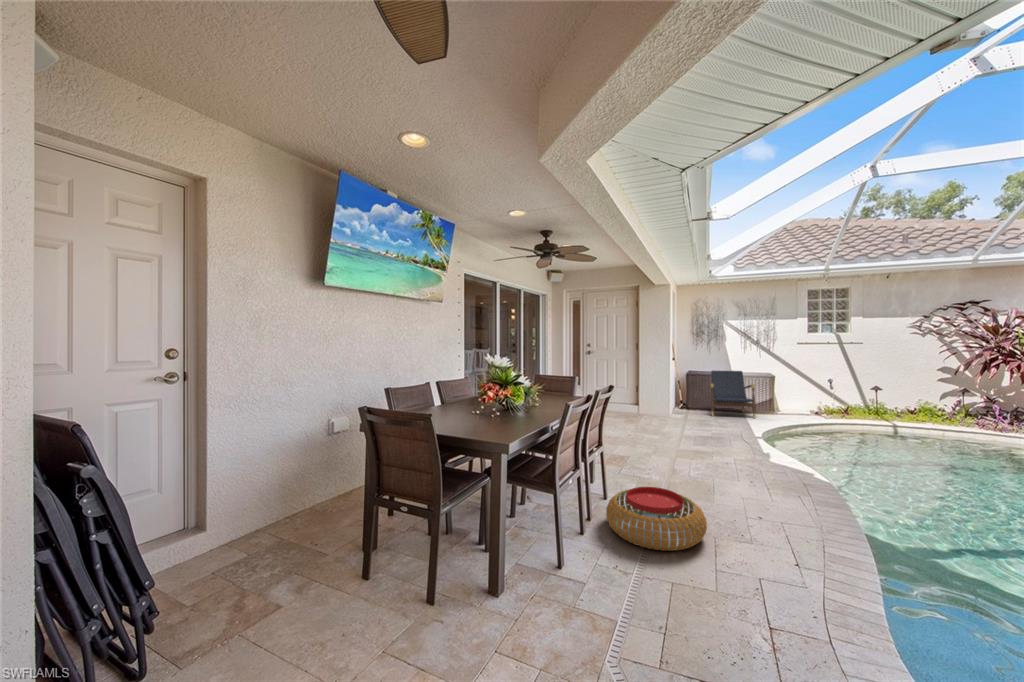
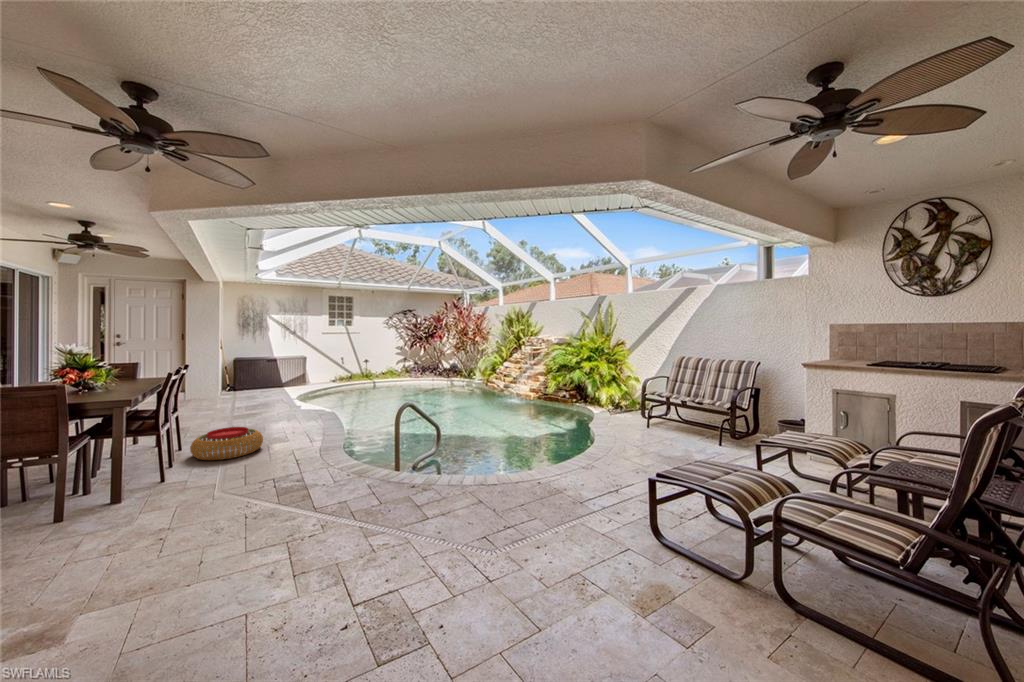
lounge chair: present [709,371,756,418] -> none [256,355,293,393]

